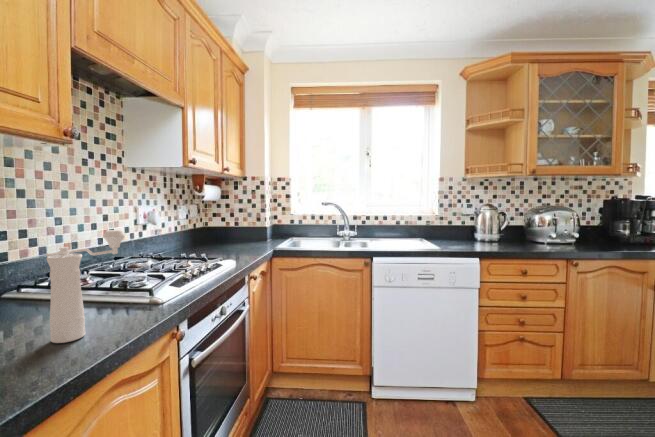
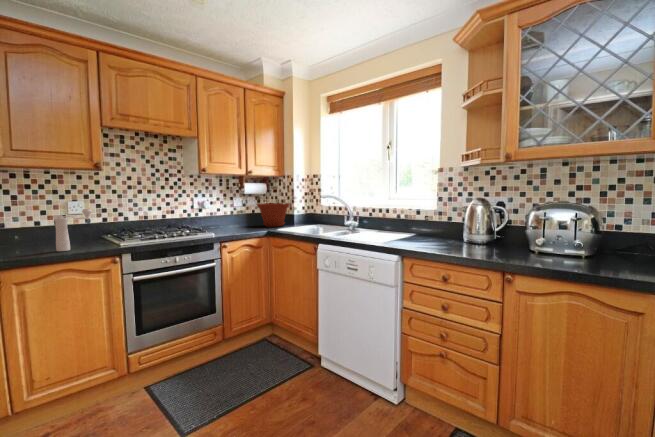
plant pot: none [213,213,260,245] -> present [257,203,290,227]

